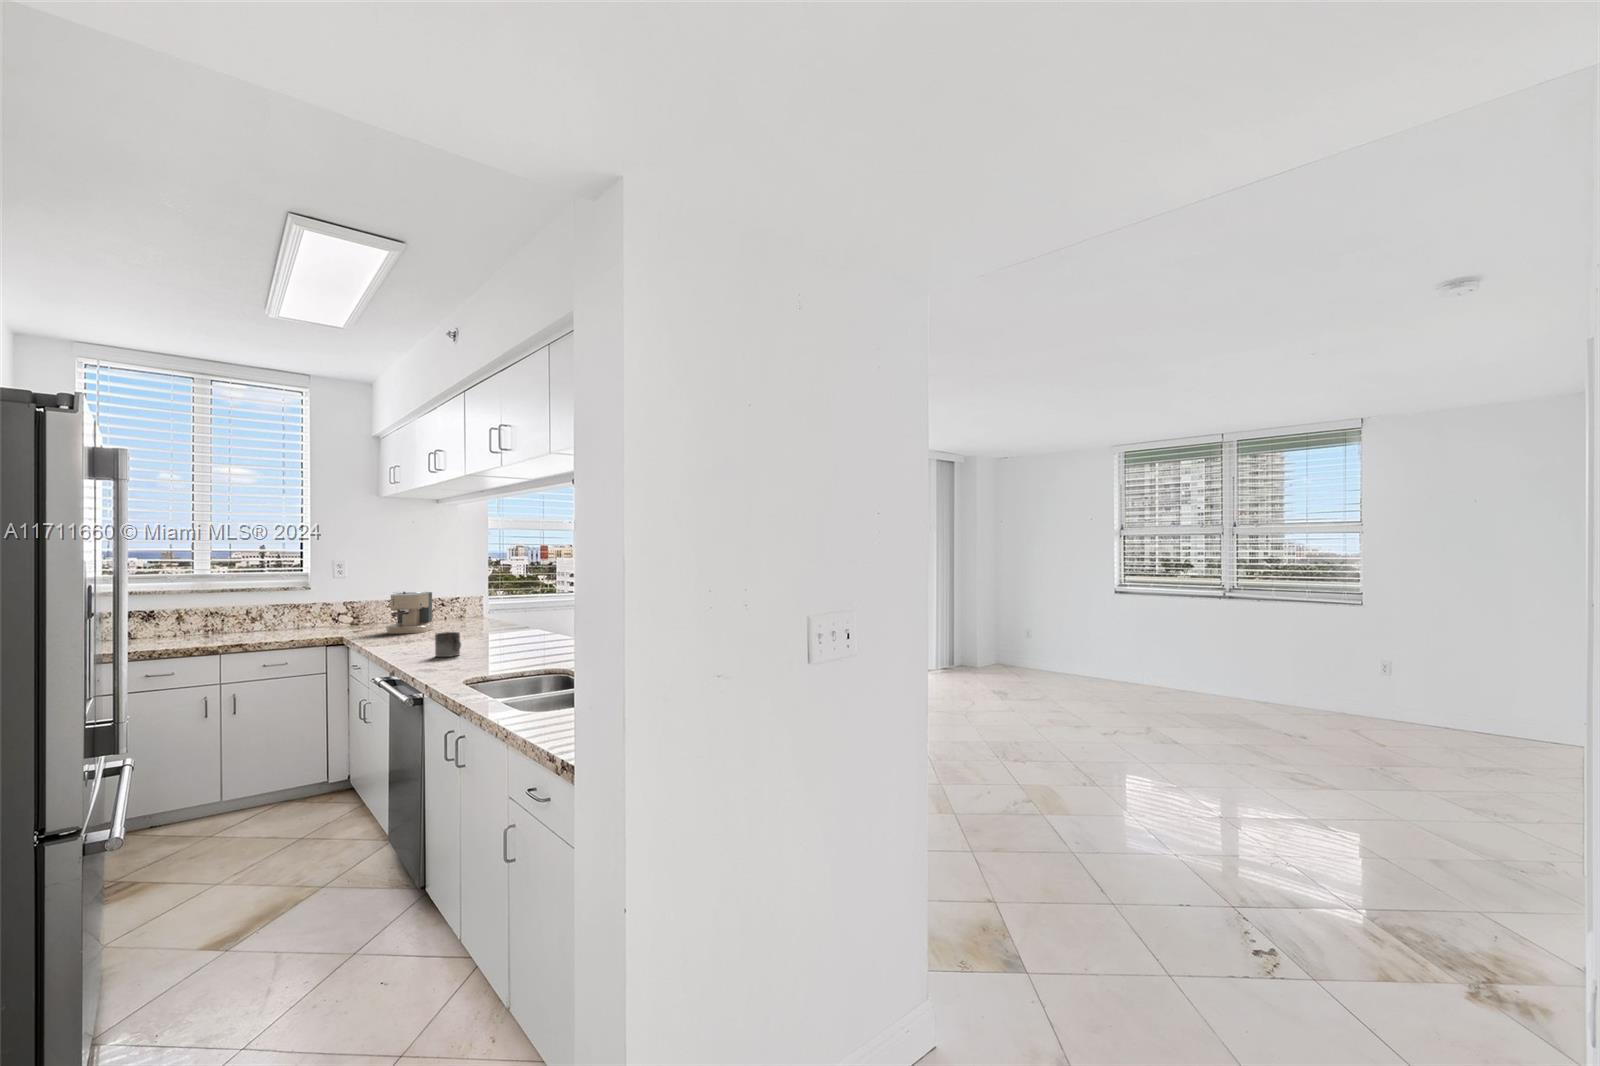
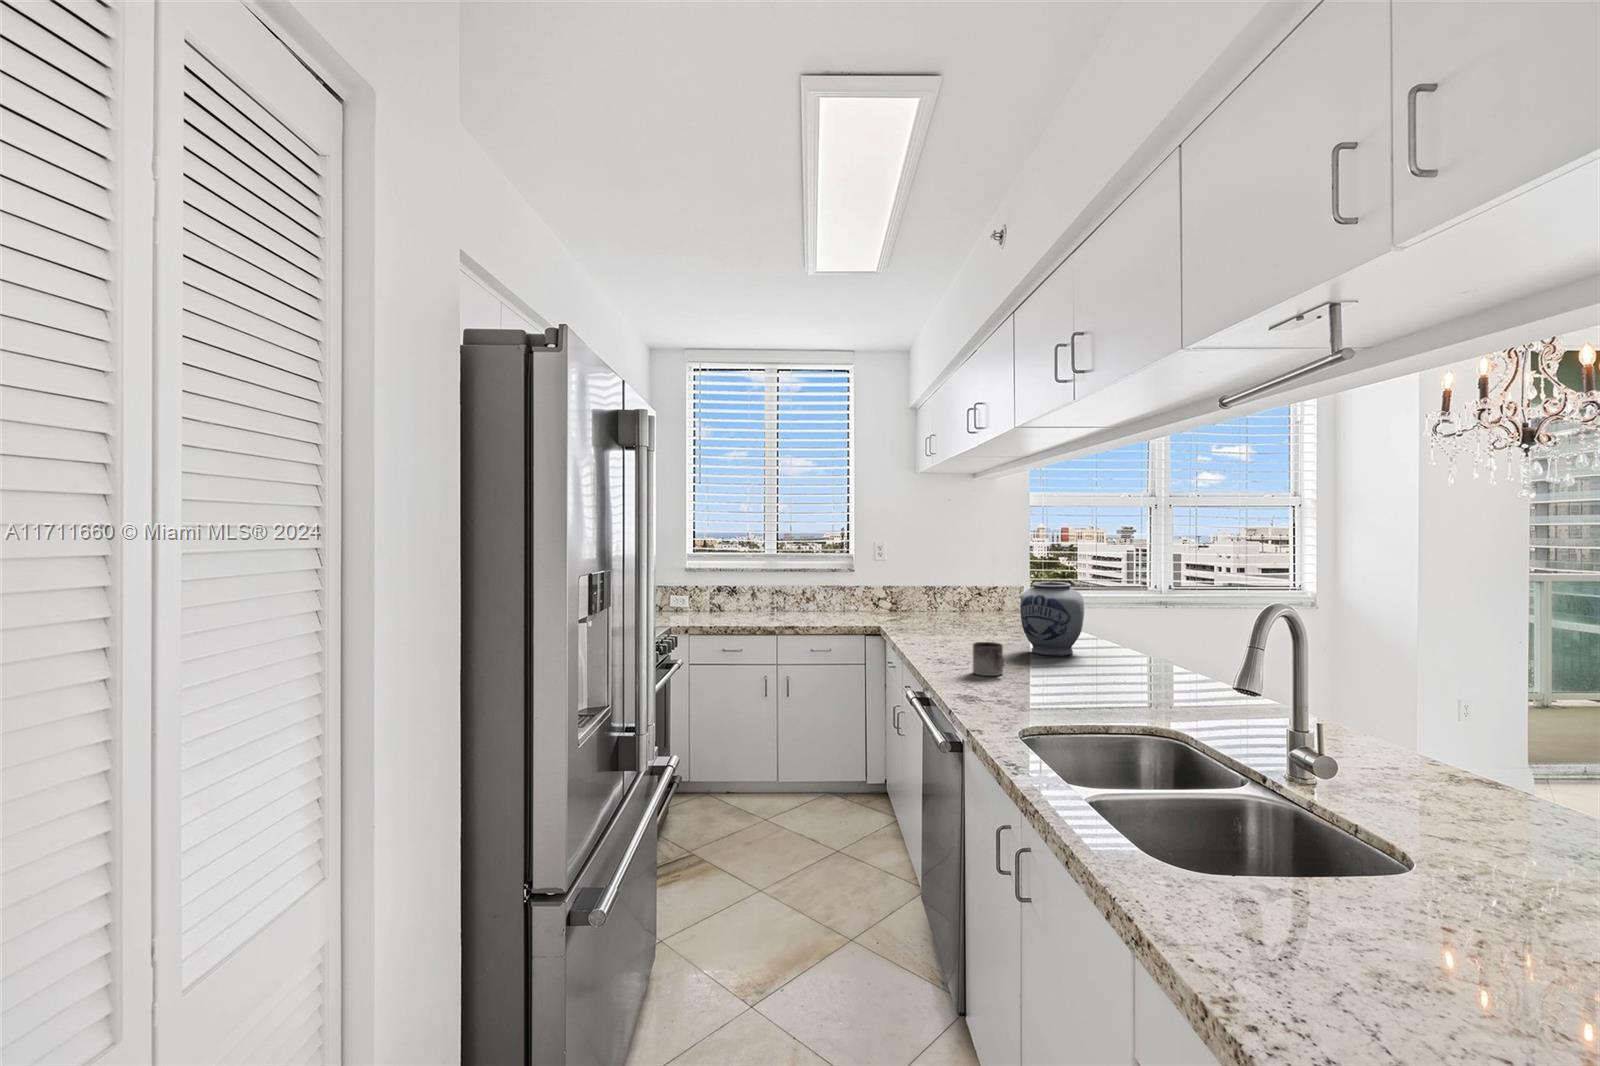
vase: none [476,586,525,642] -> present [1020,582,1084,656]
coffee maker: present [386,592,433,634] -> none [922,579,970,628]

